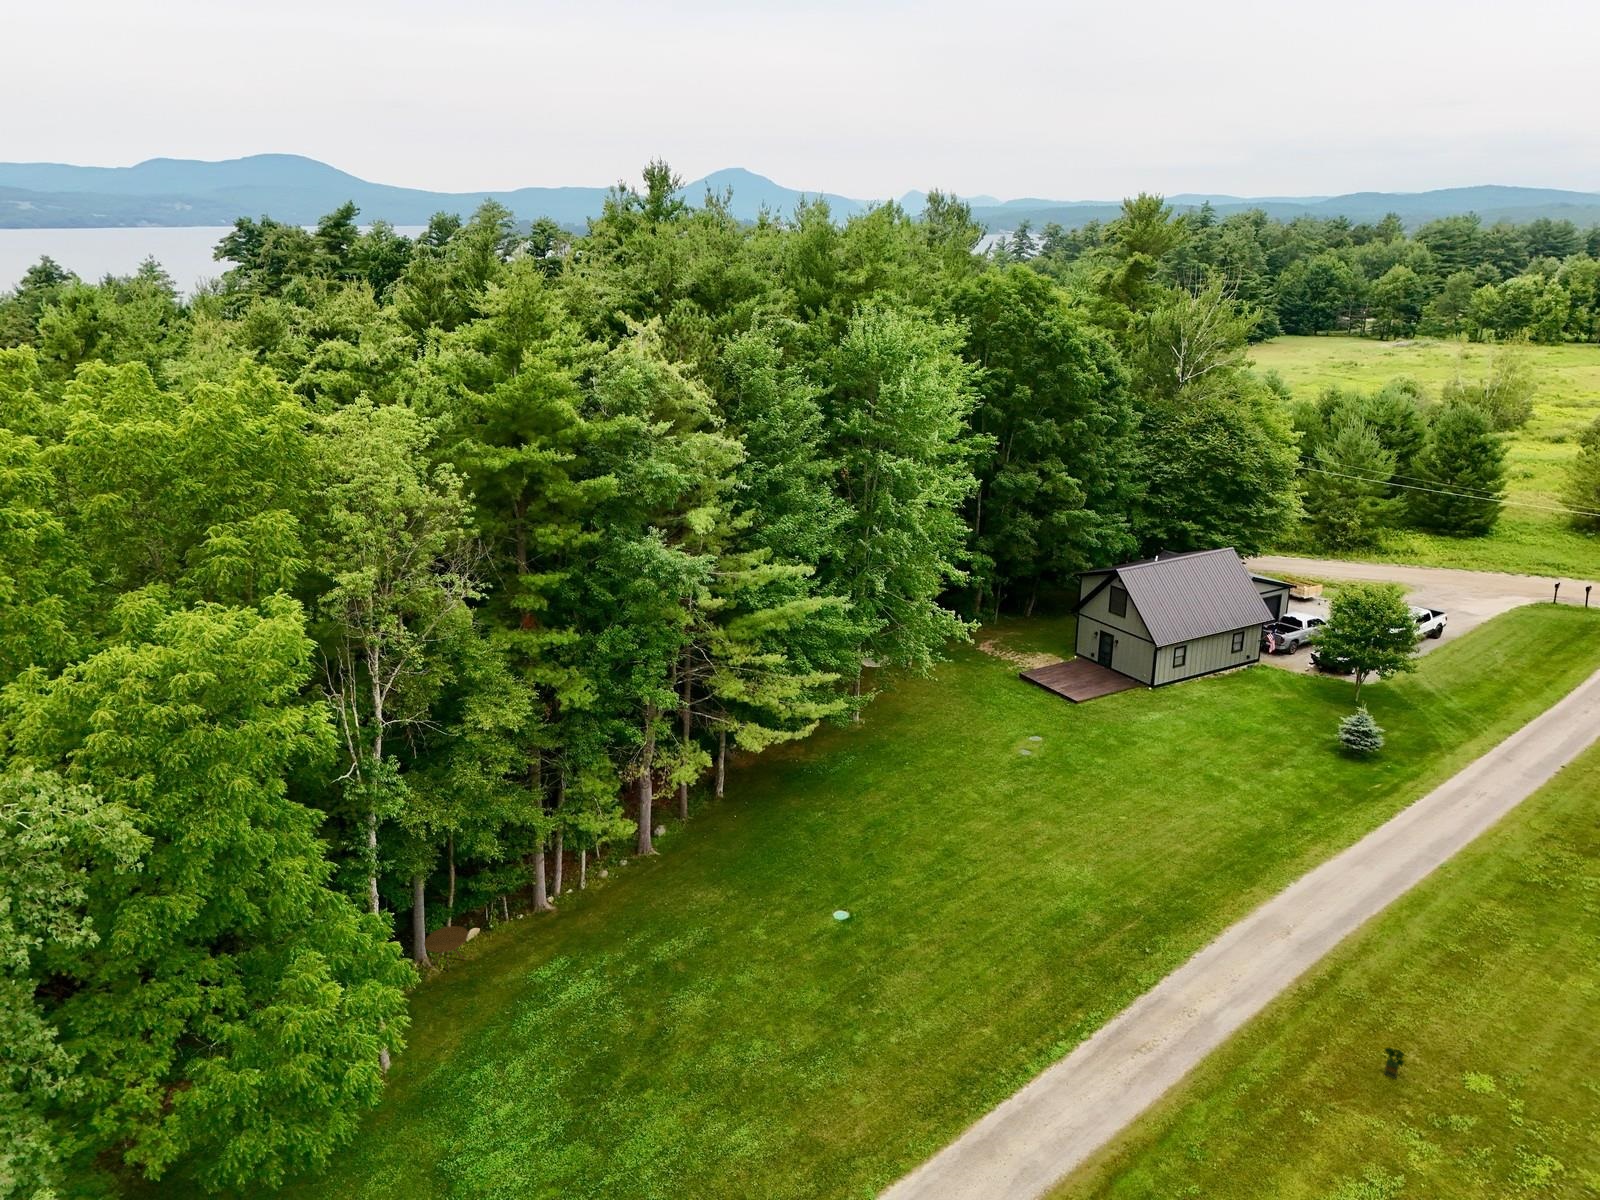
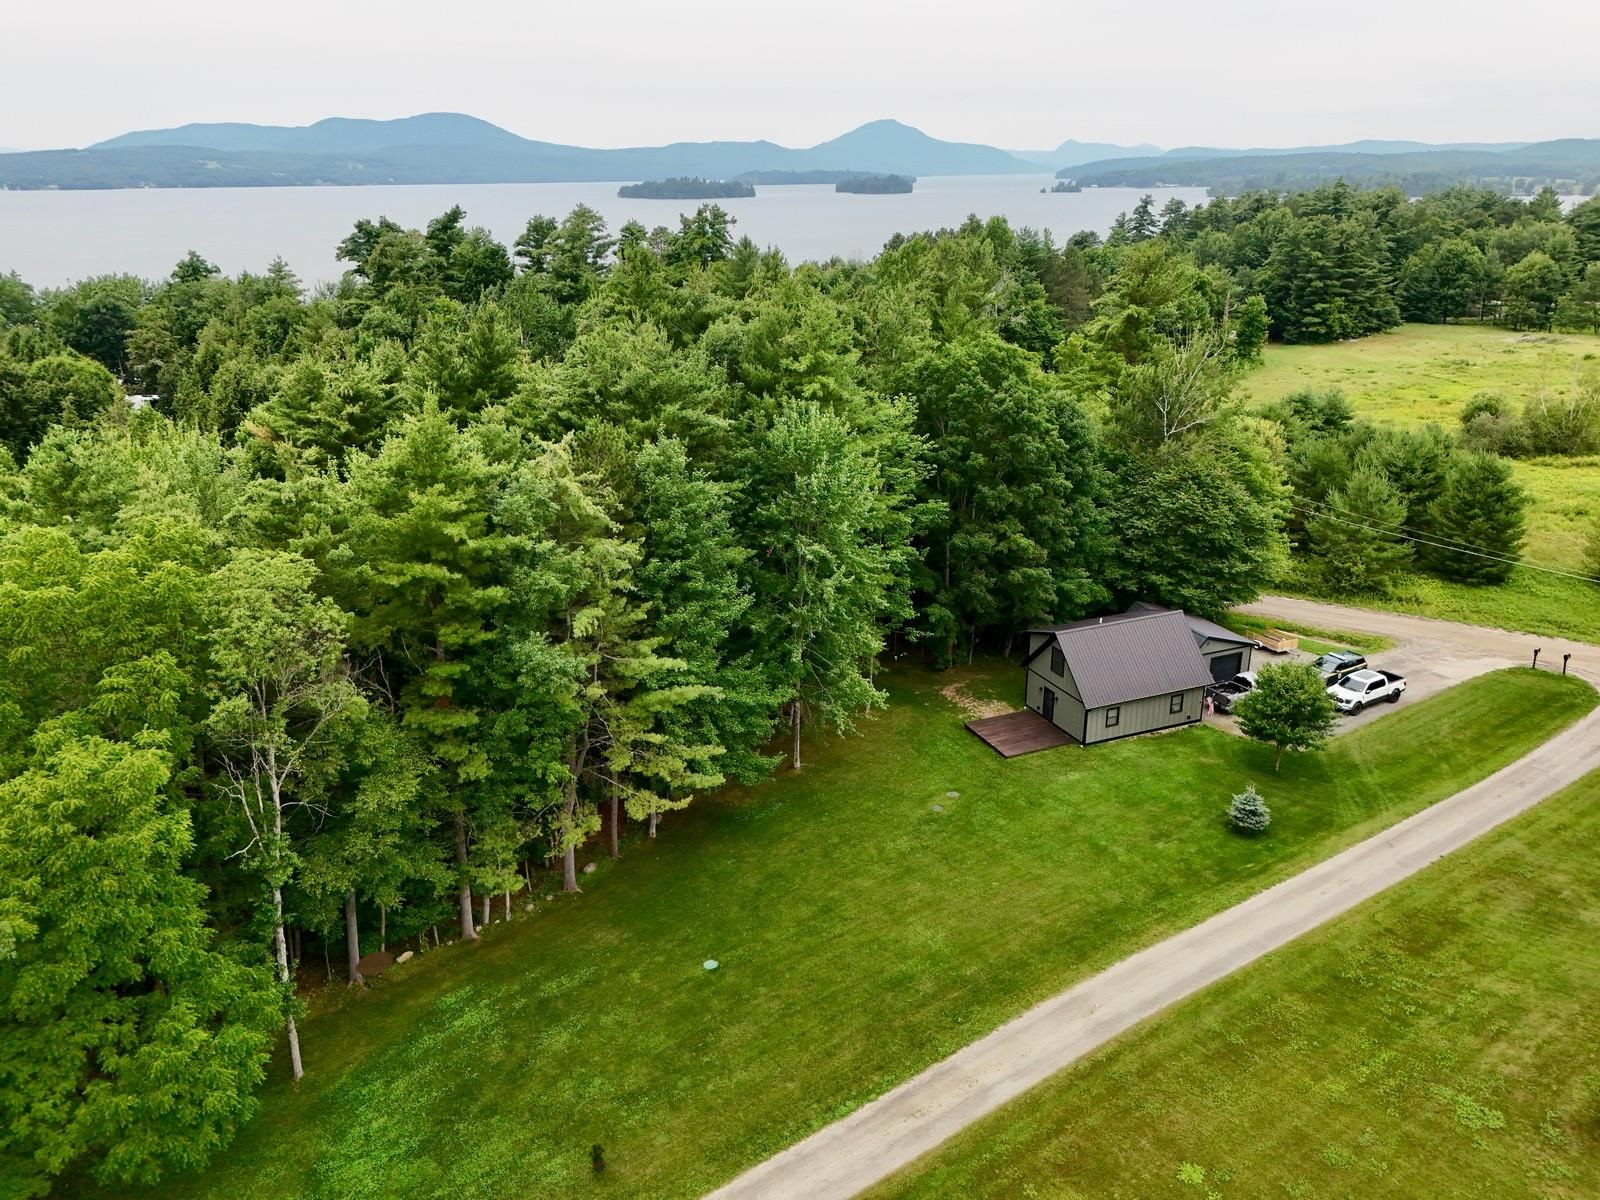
potted tree: present [1384,1048,1404,1078] -> present [588,1145,605,1172]

